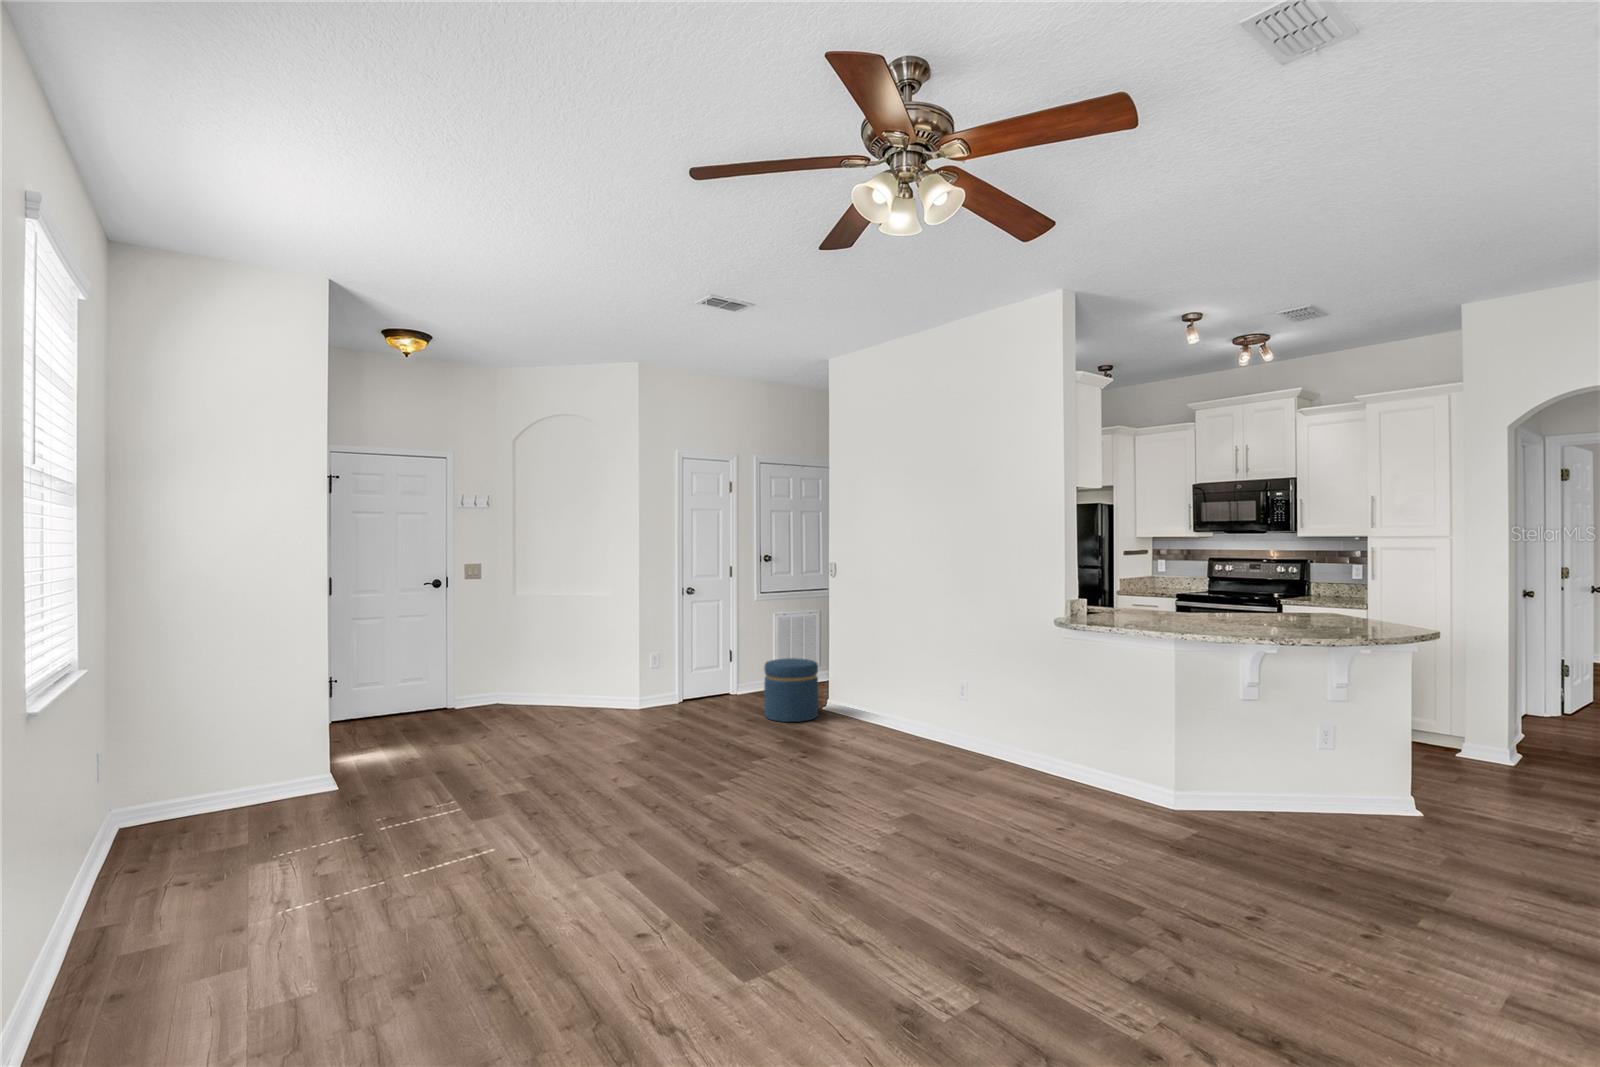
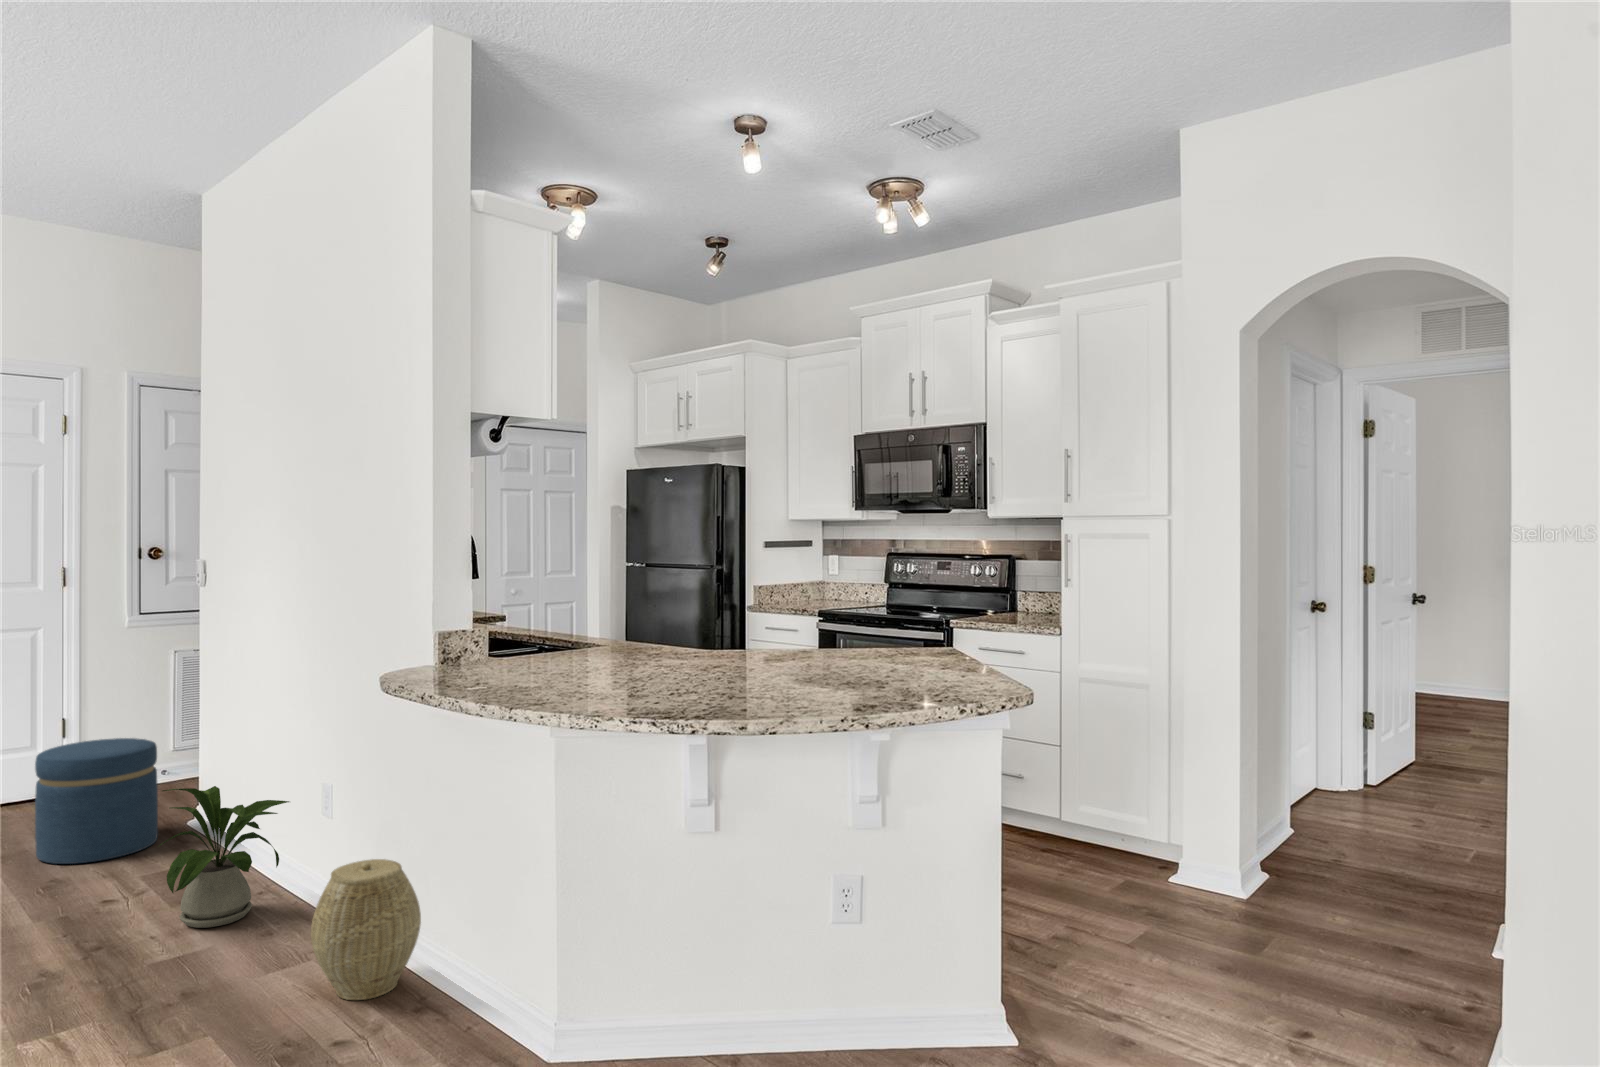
house plant: none [877,678,932,751] -> present [161,786,289,928]
woven basket: none [1001,714,1054,781] -> present [311,859,421,1000]

